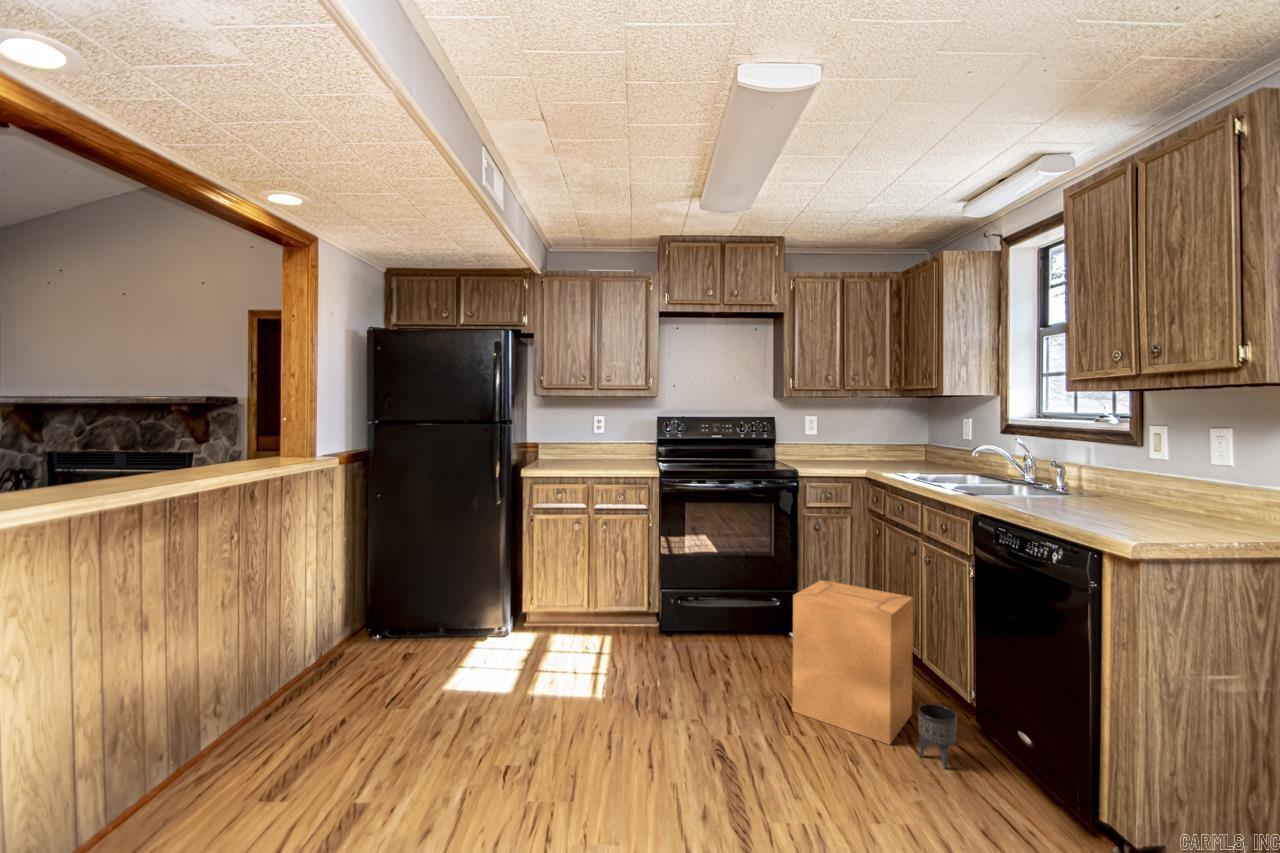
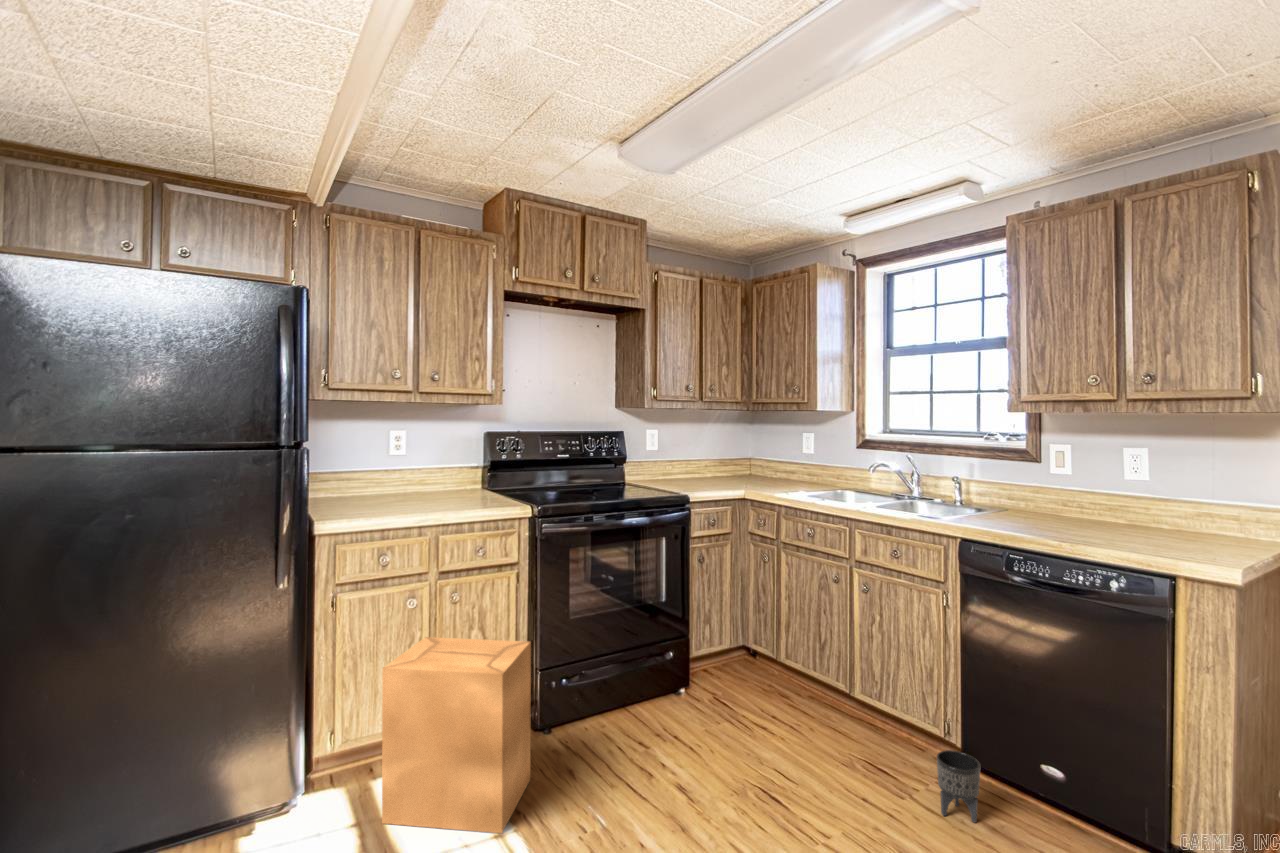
cardboard box: present [792,580,913,745] -> present [382,637,531,833]

